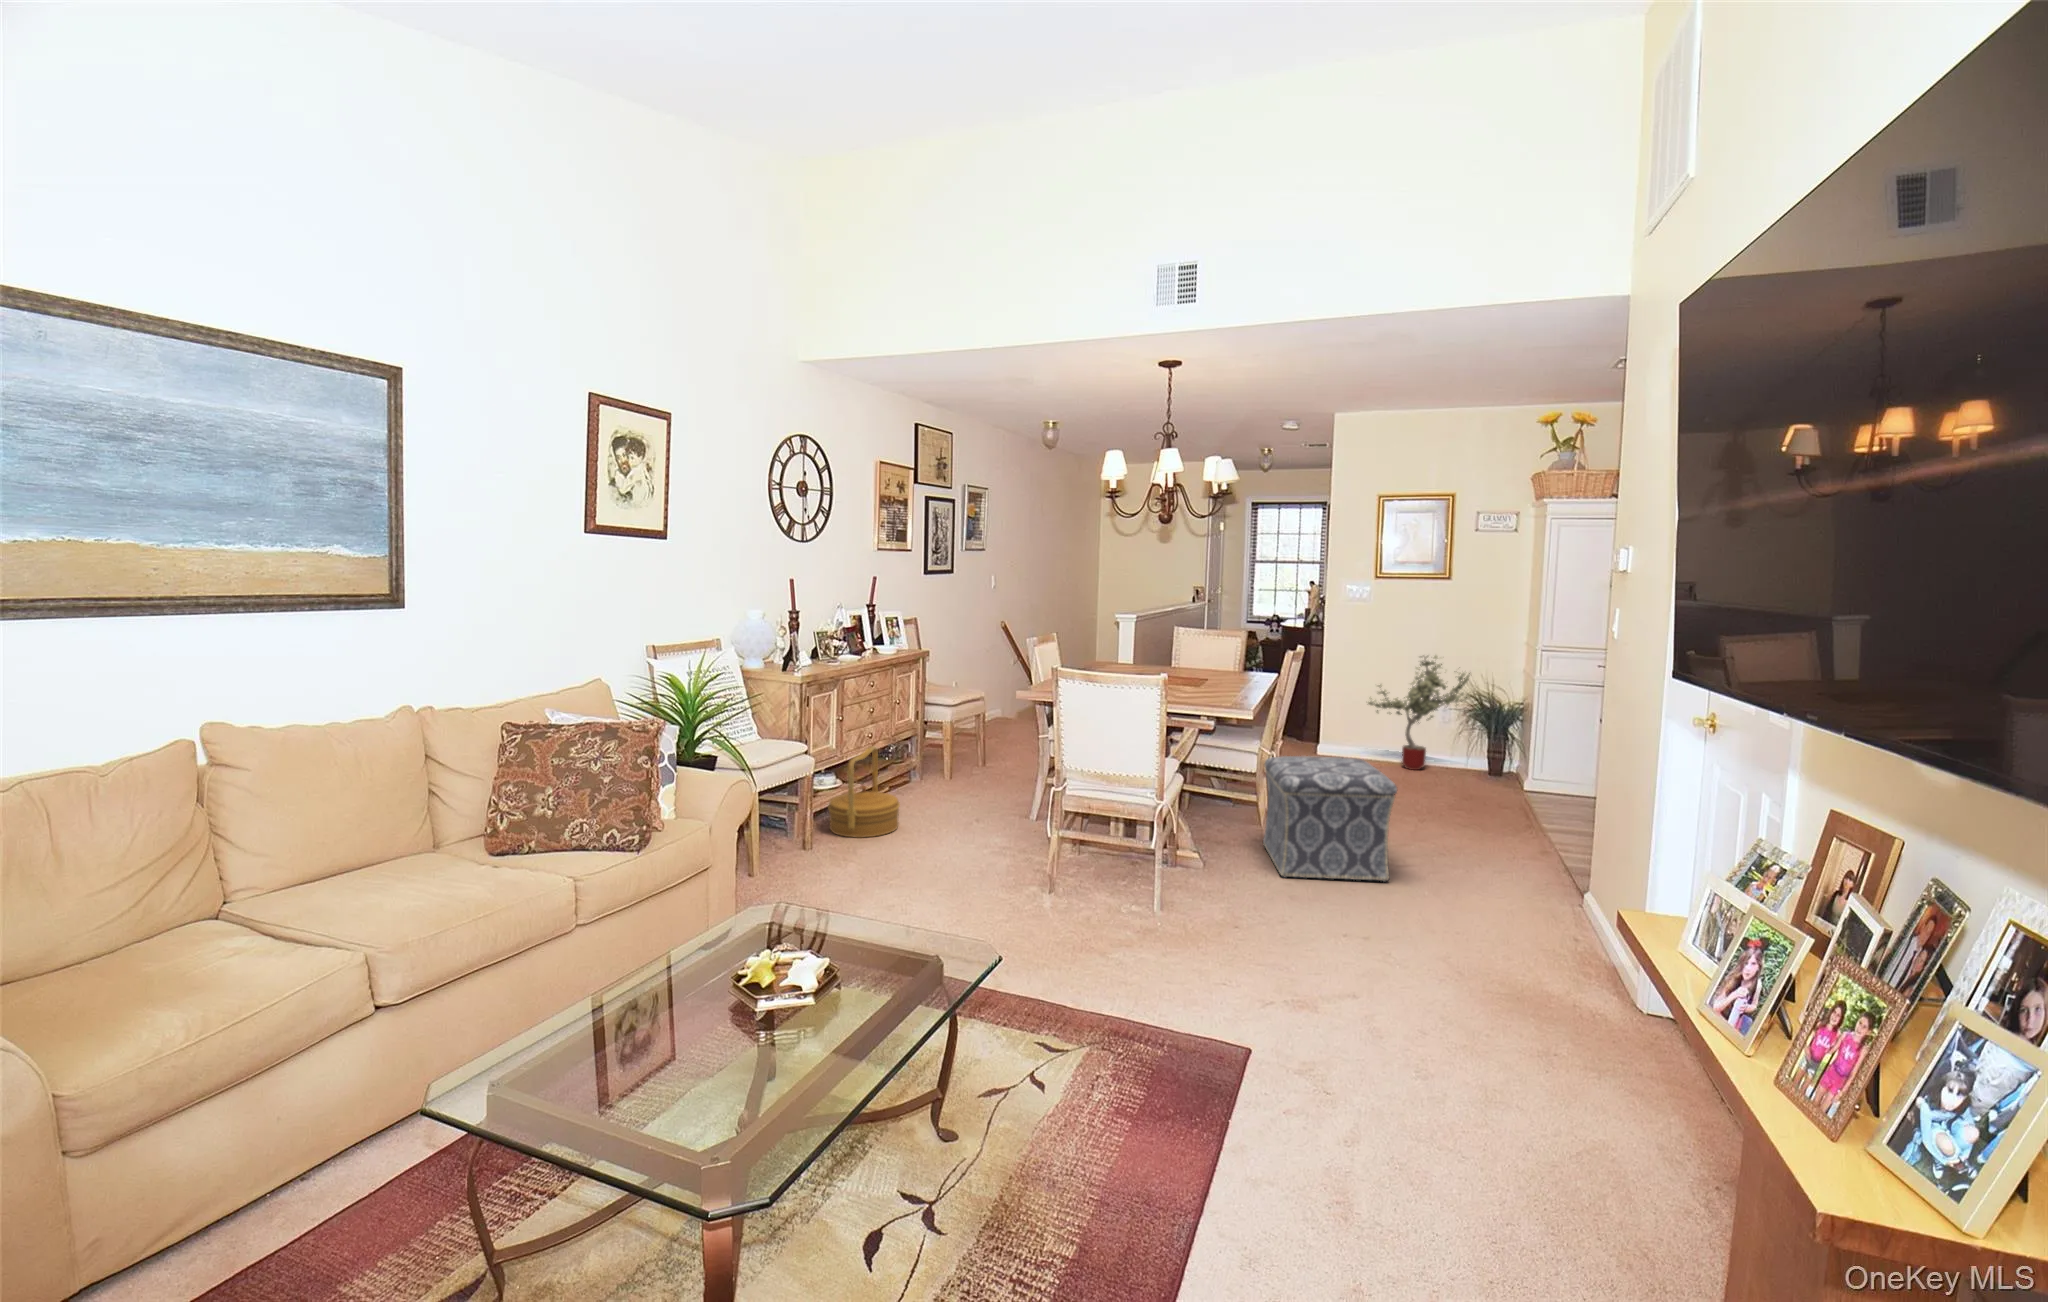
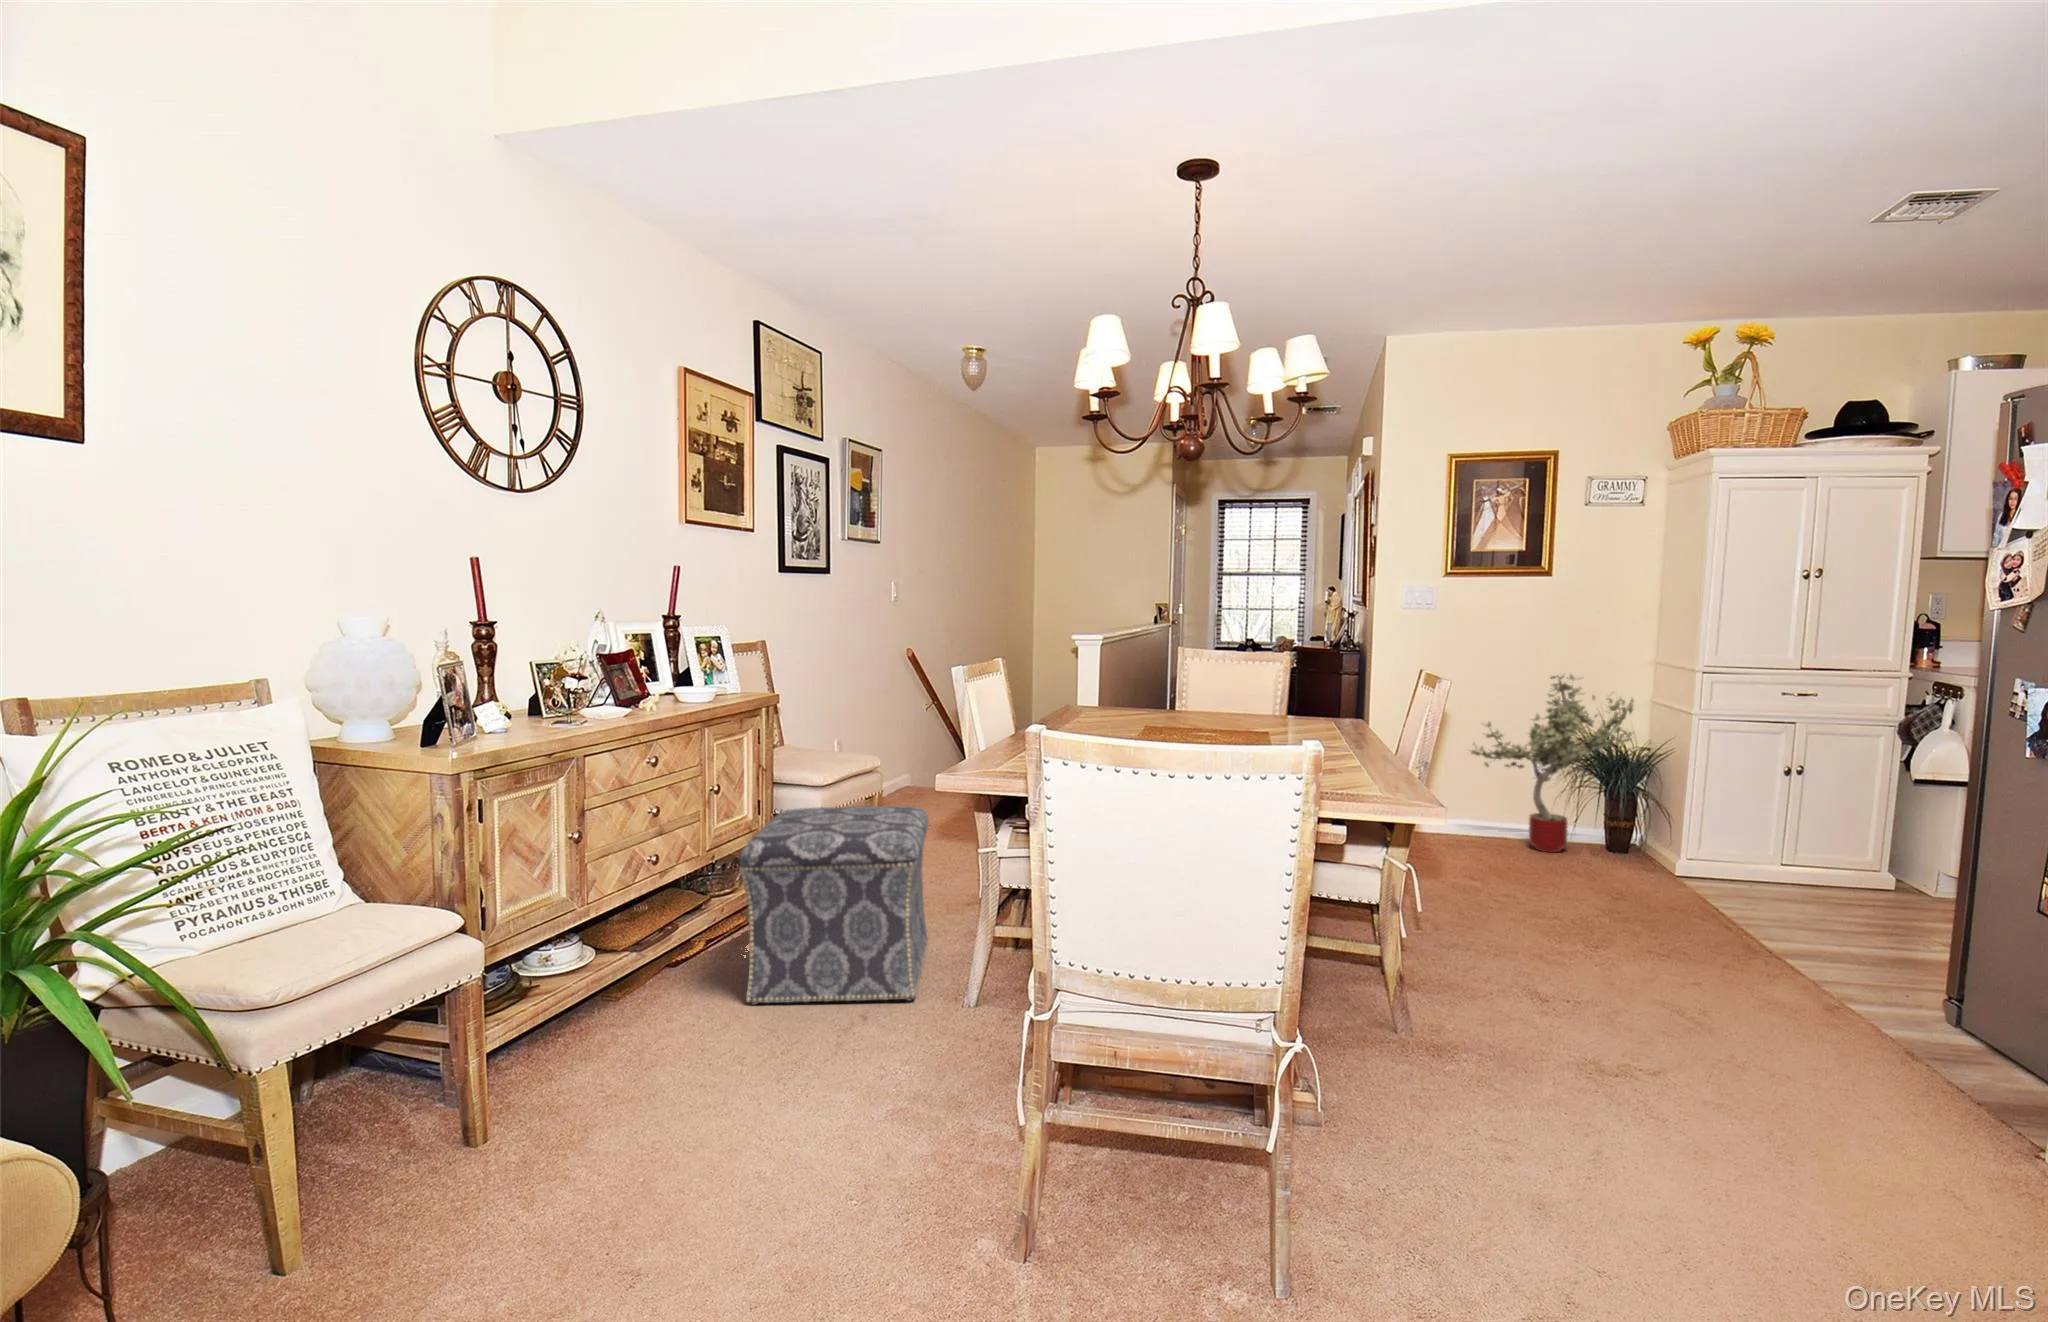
woven basket: present [828,746,900,838] -> none [538,892,706,1114]
ottoman: present [1263,756,1397,882] -> present [739,806,929,1005]

